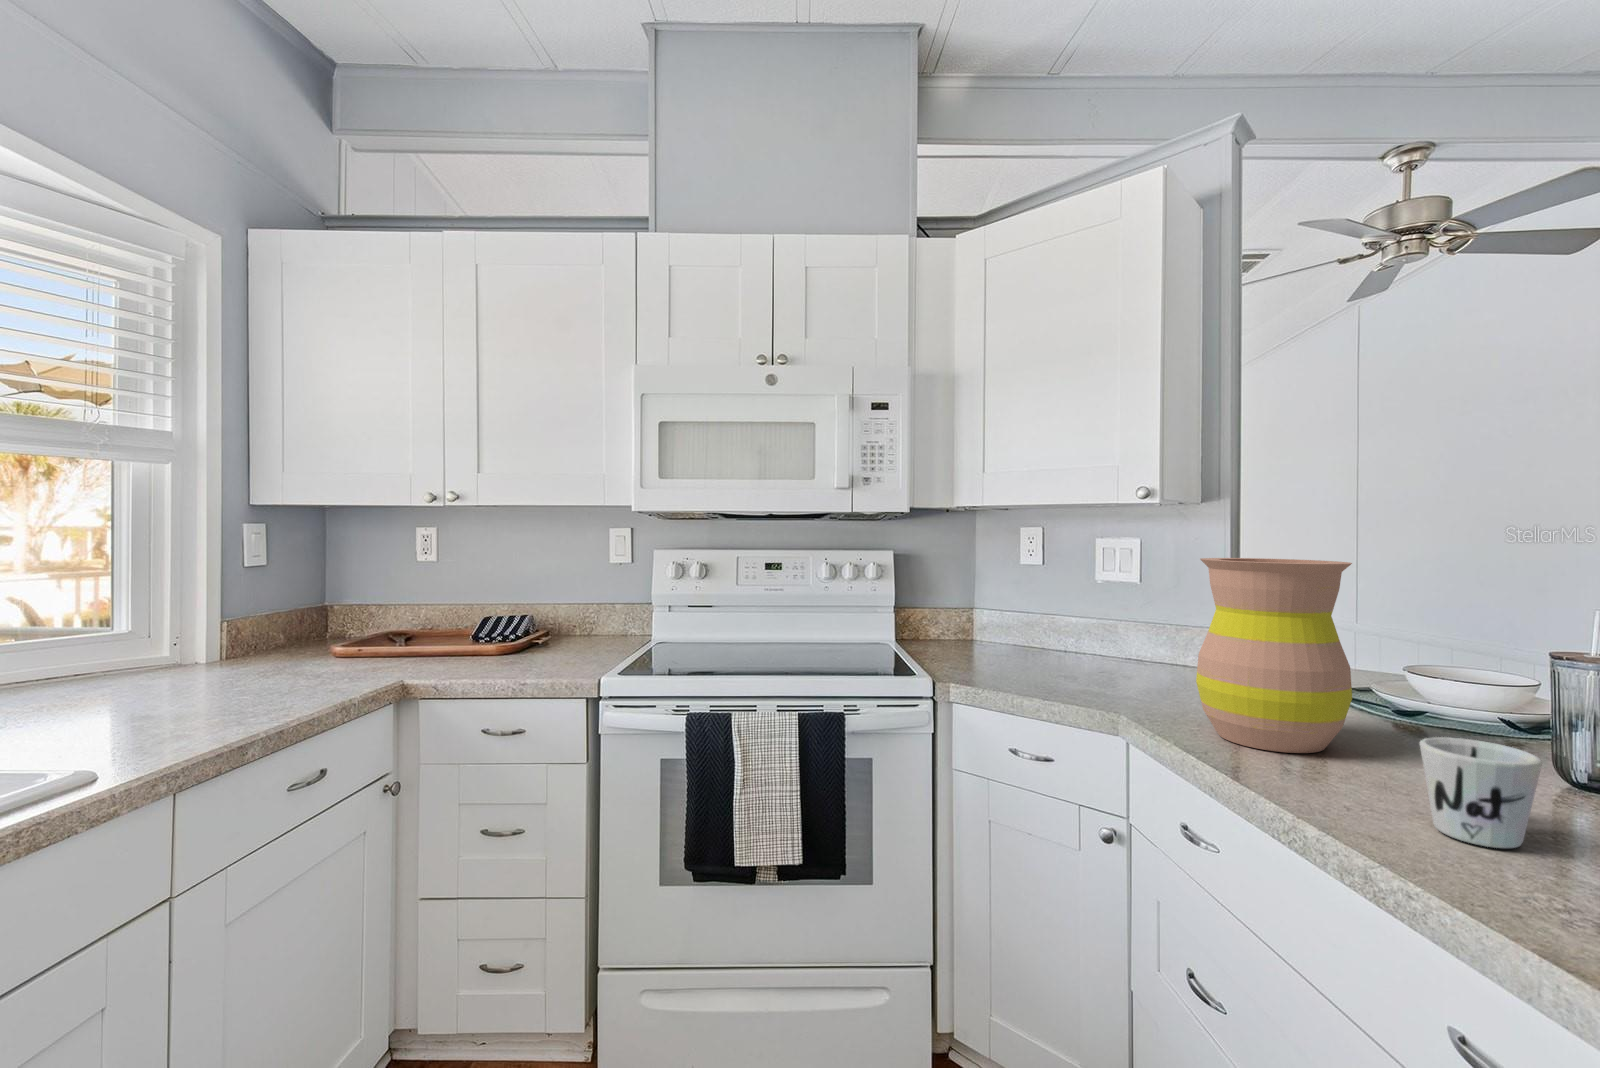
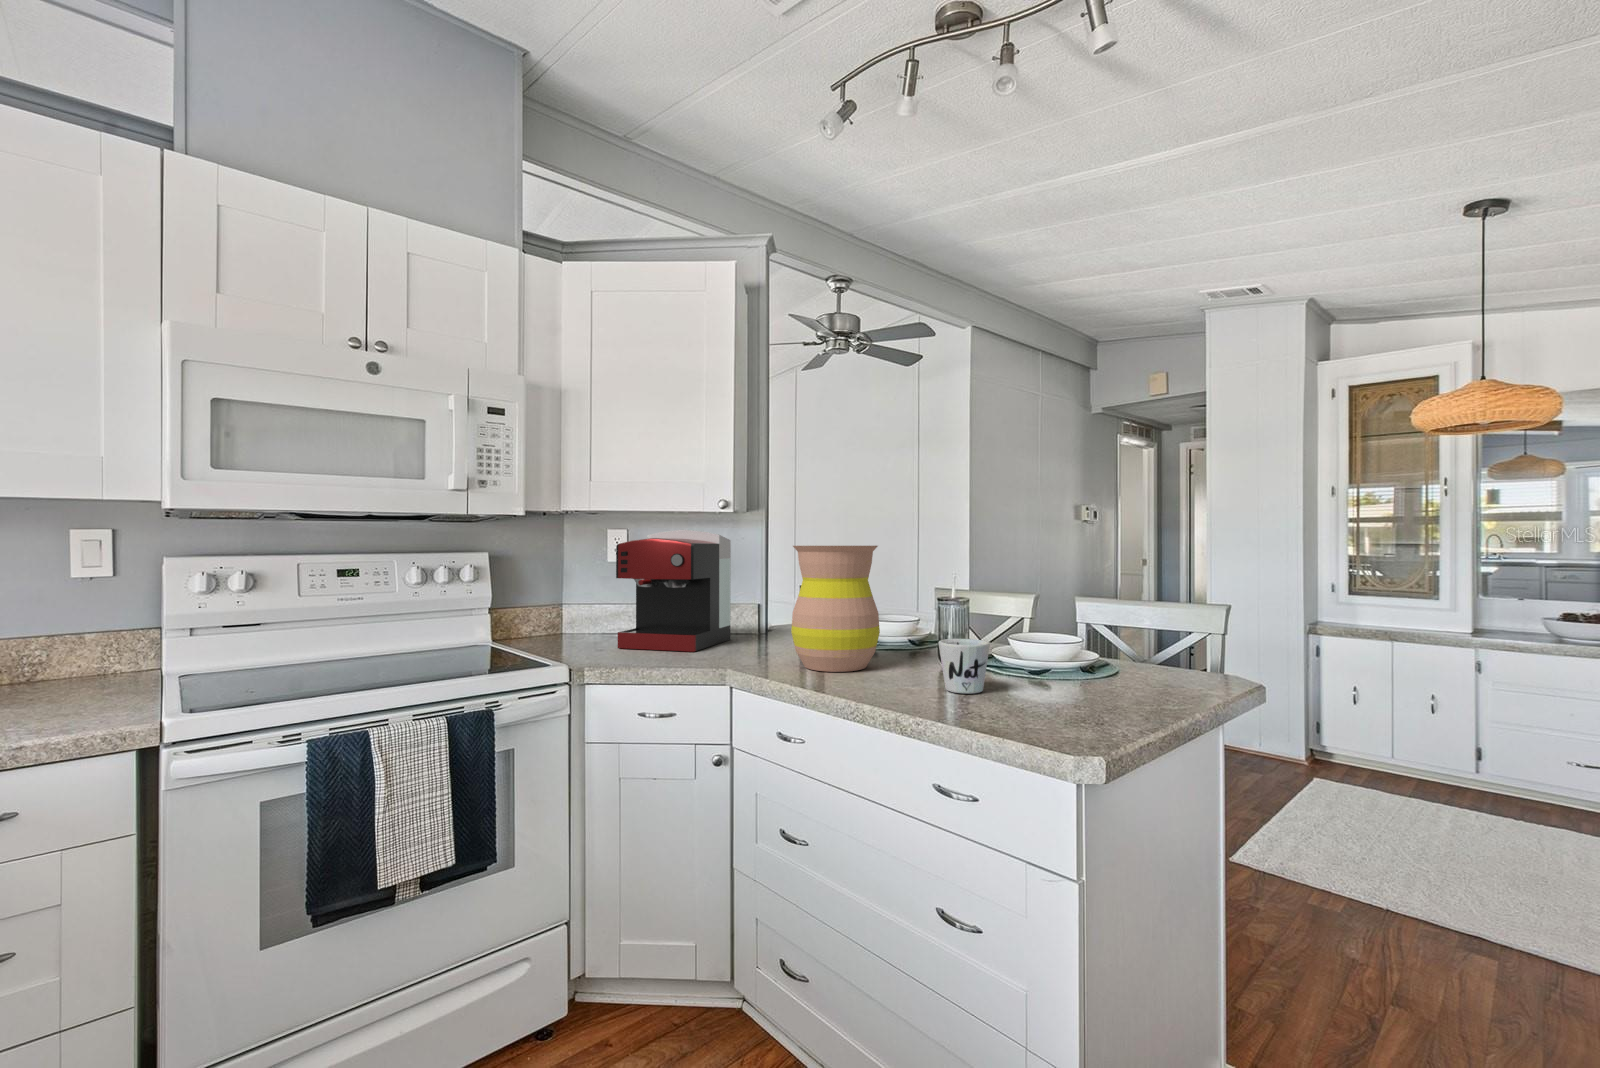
coffee maker: none [1008,529,1164,682] -> present [616,530,731,652]

